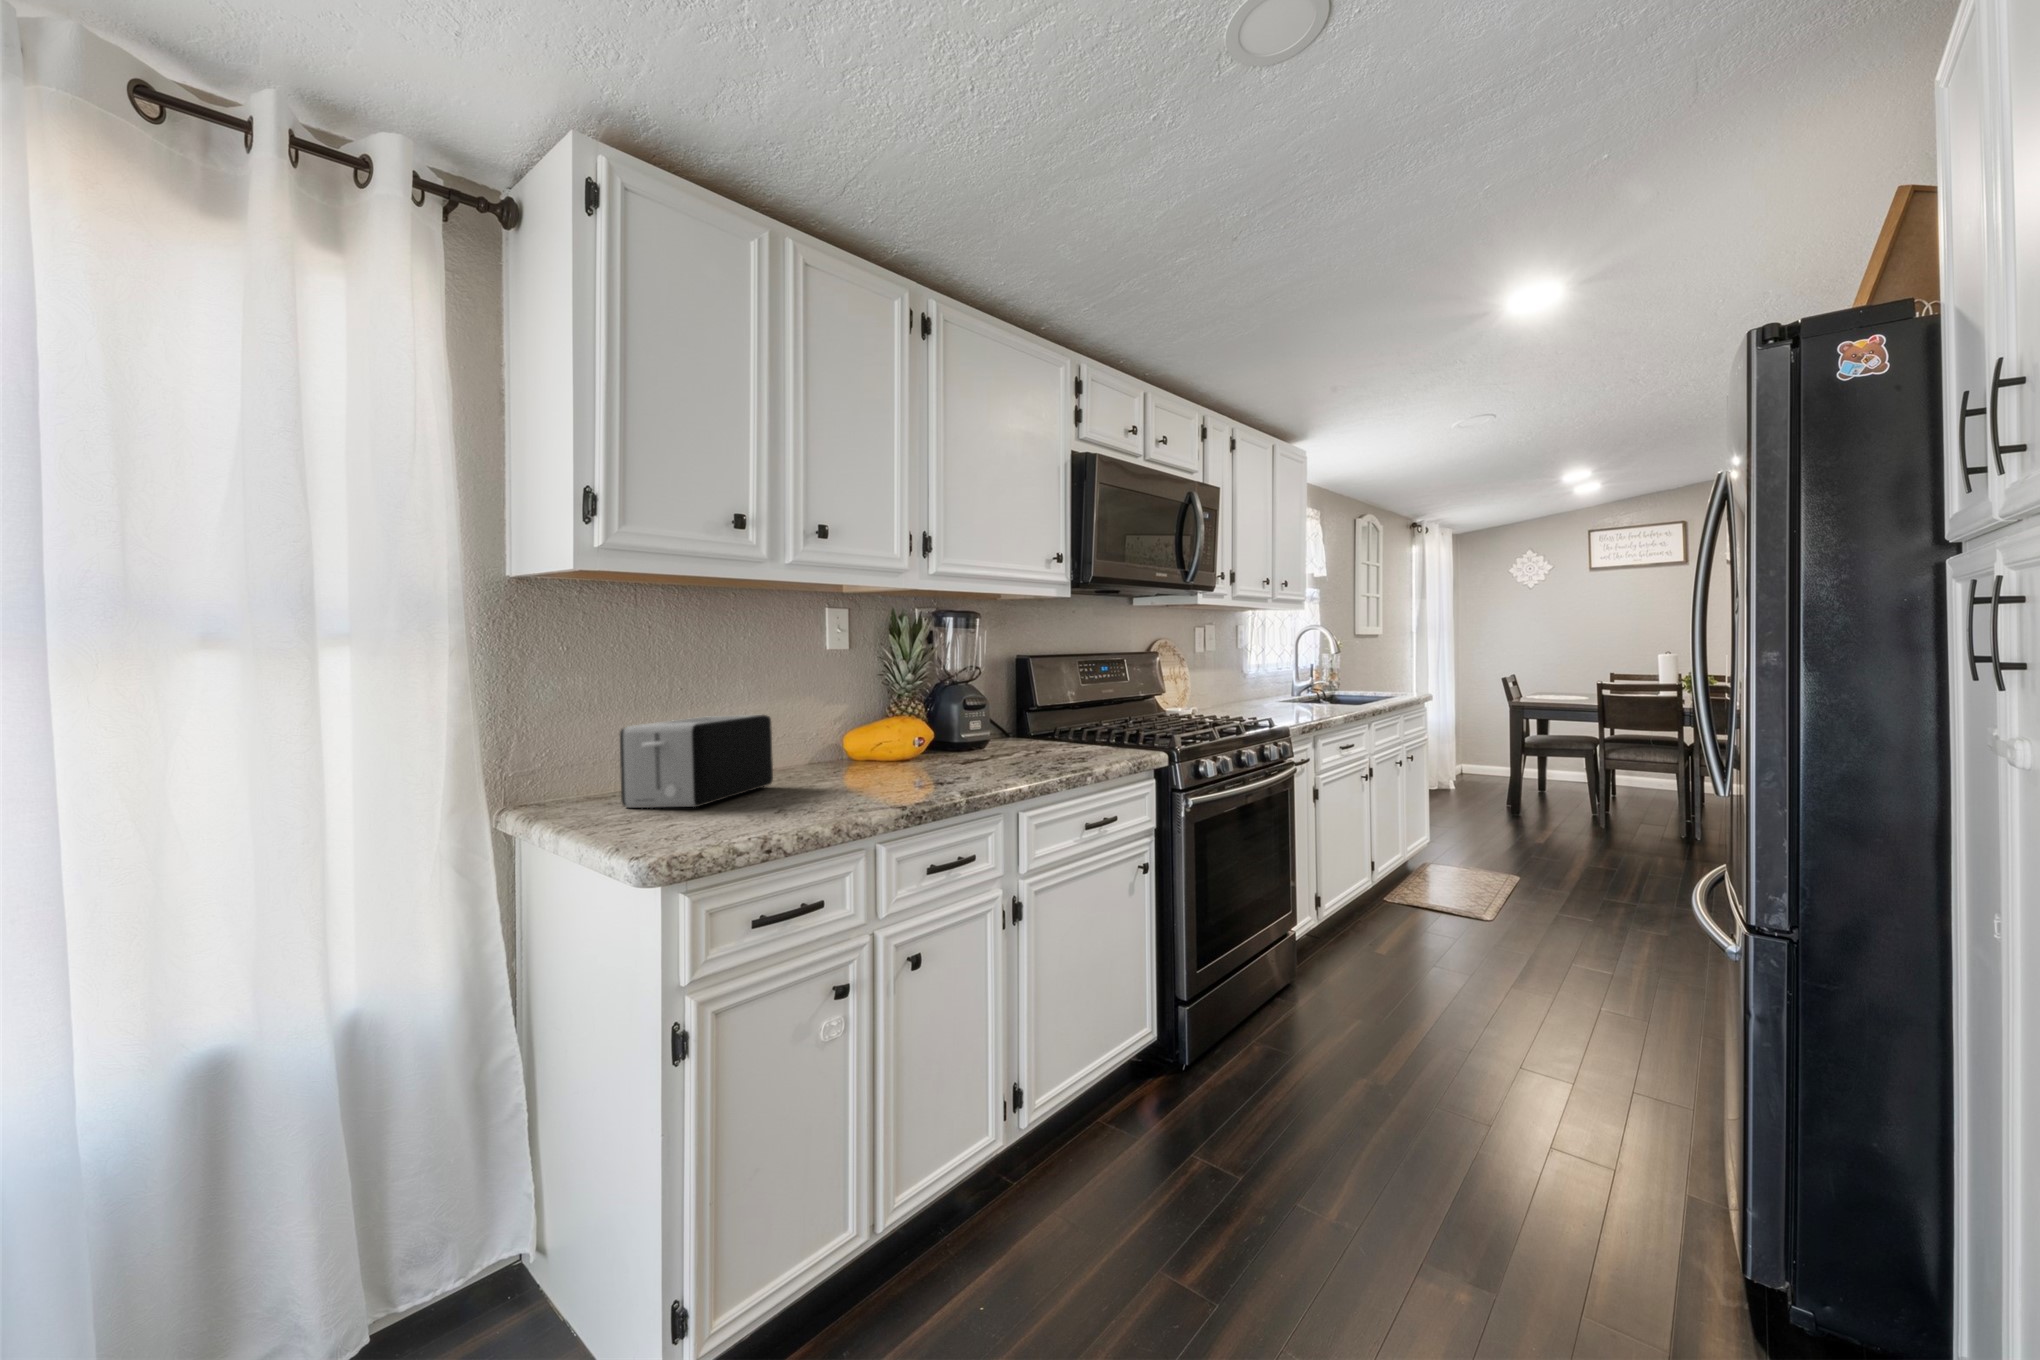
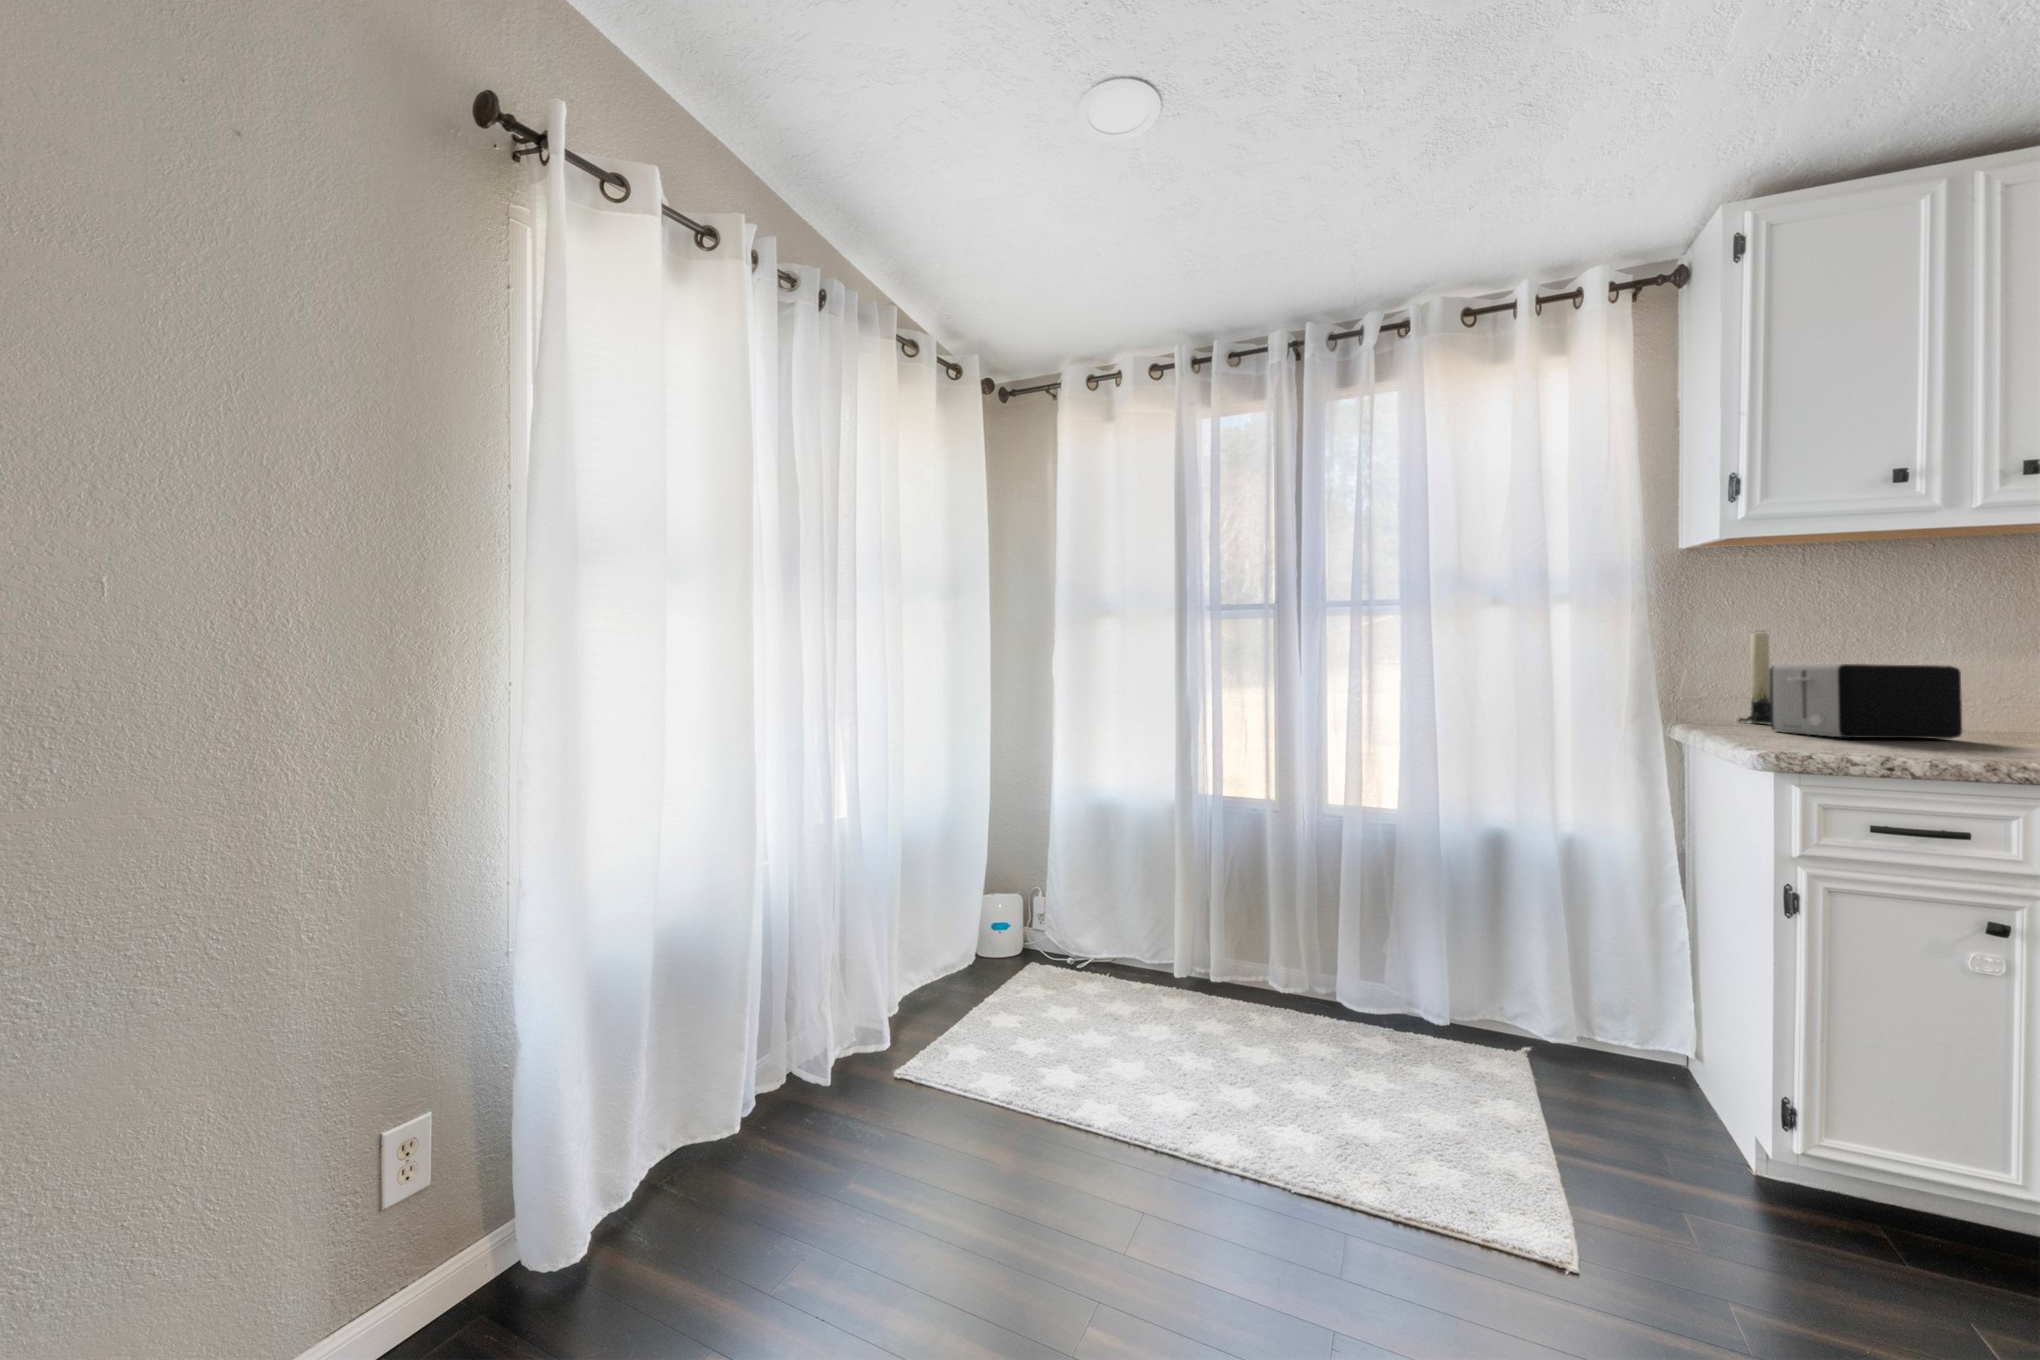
candle: none [574,682,610,795] -> present [1738,630,1771,724]

